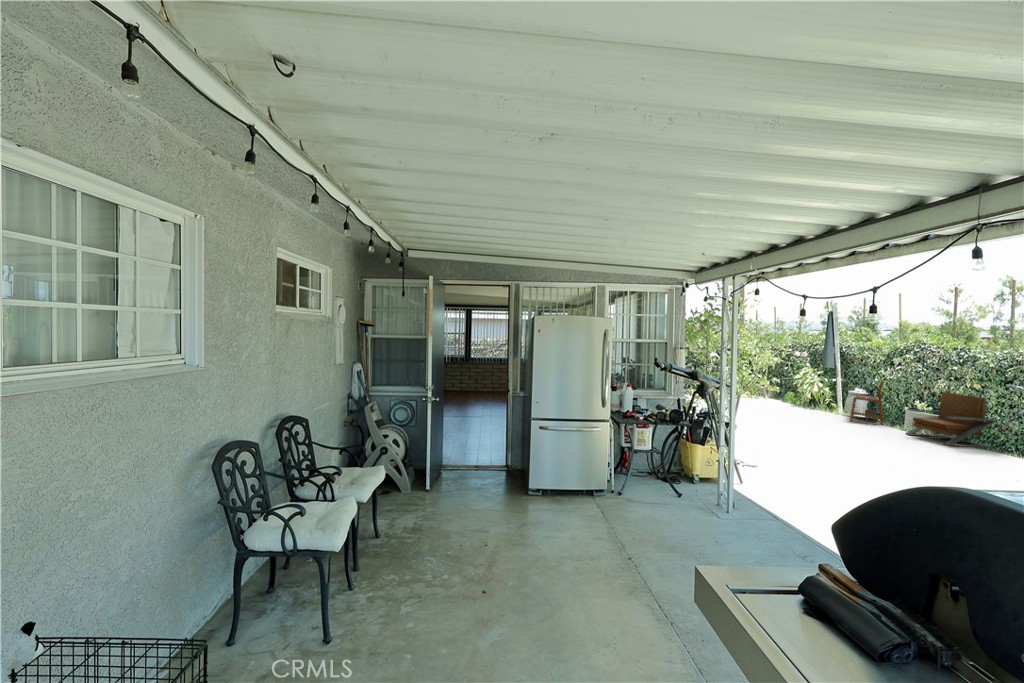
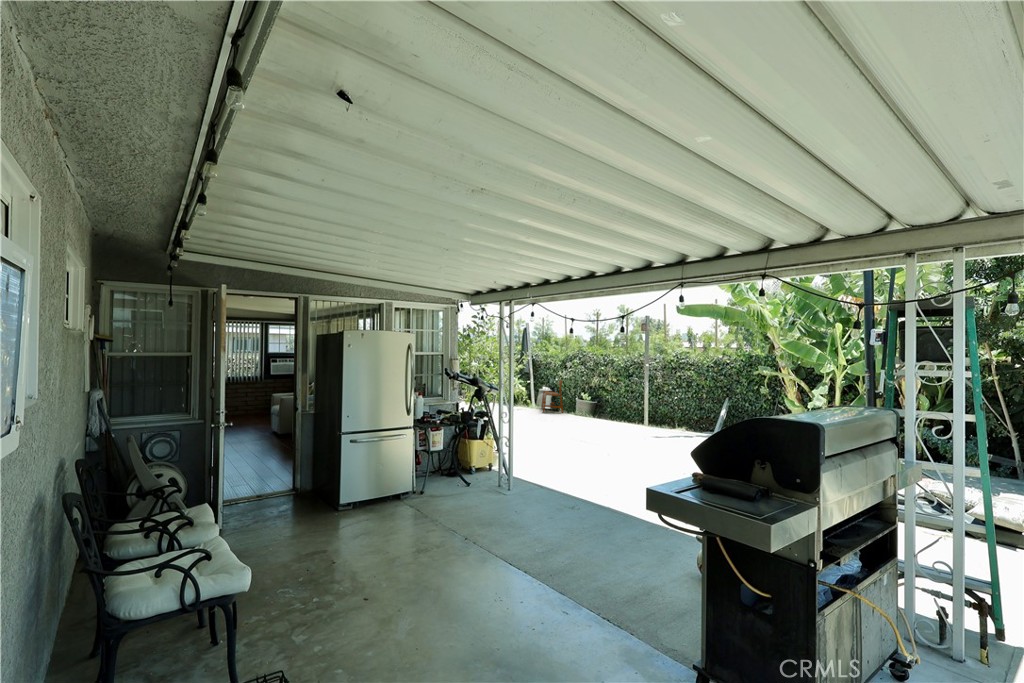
lounge chair: present [906,392,995,448] -> none [579,385,626,422]

